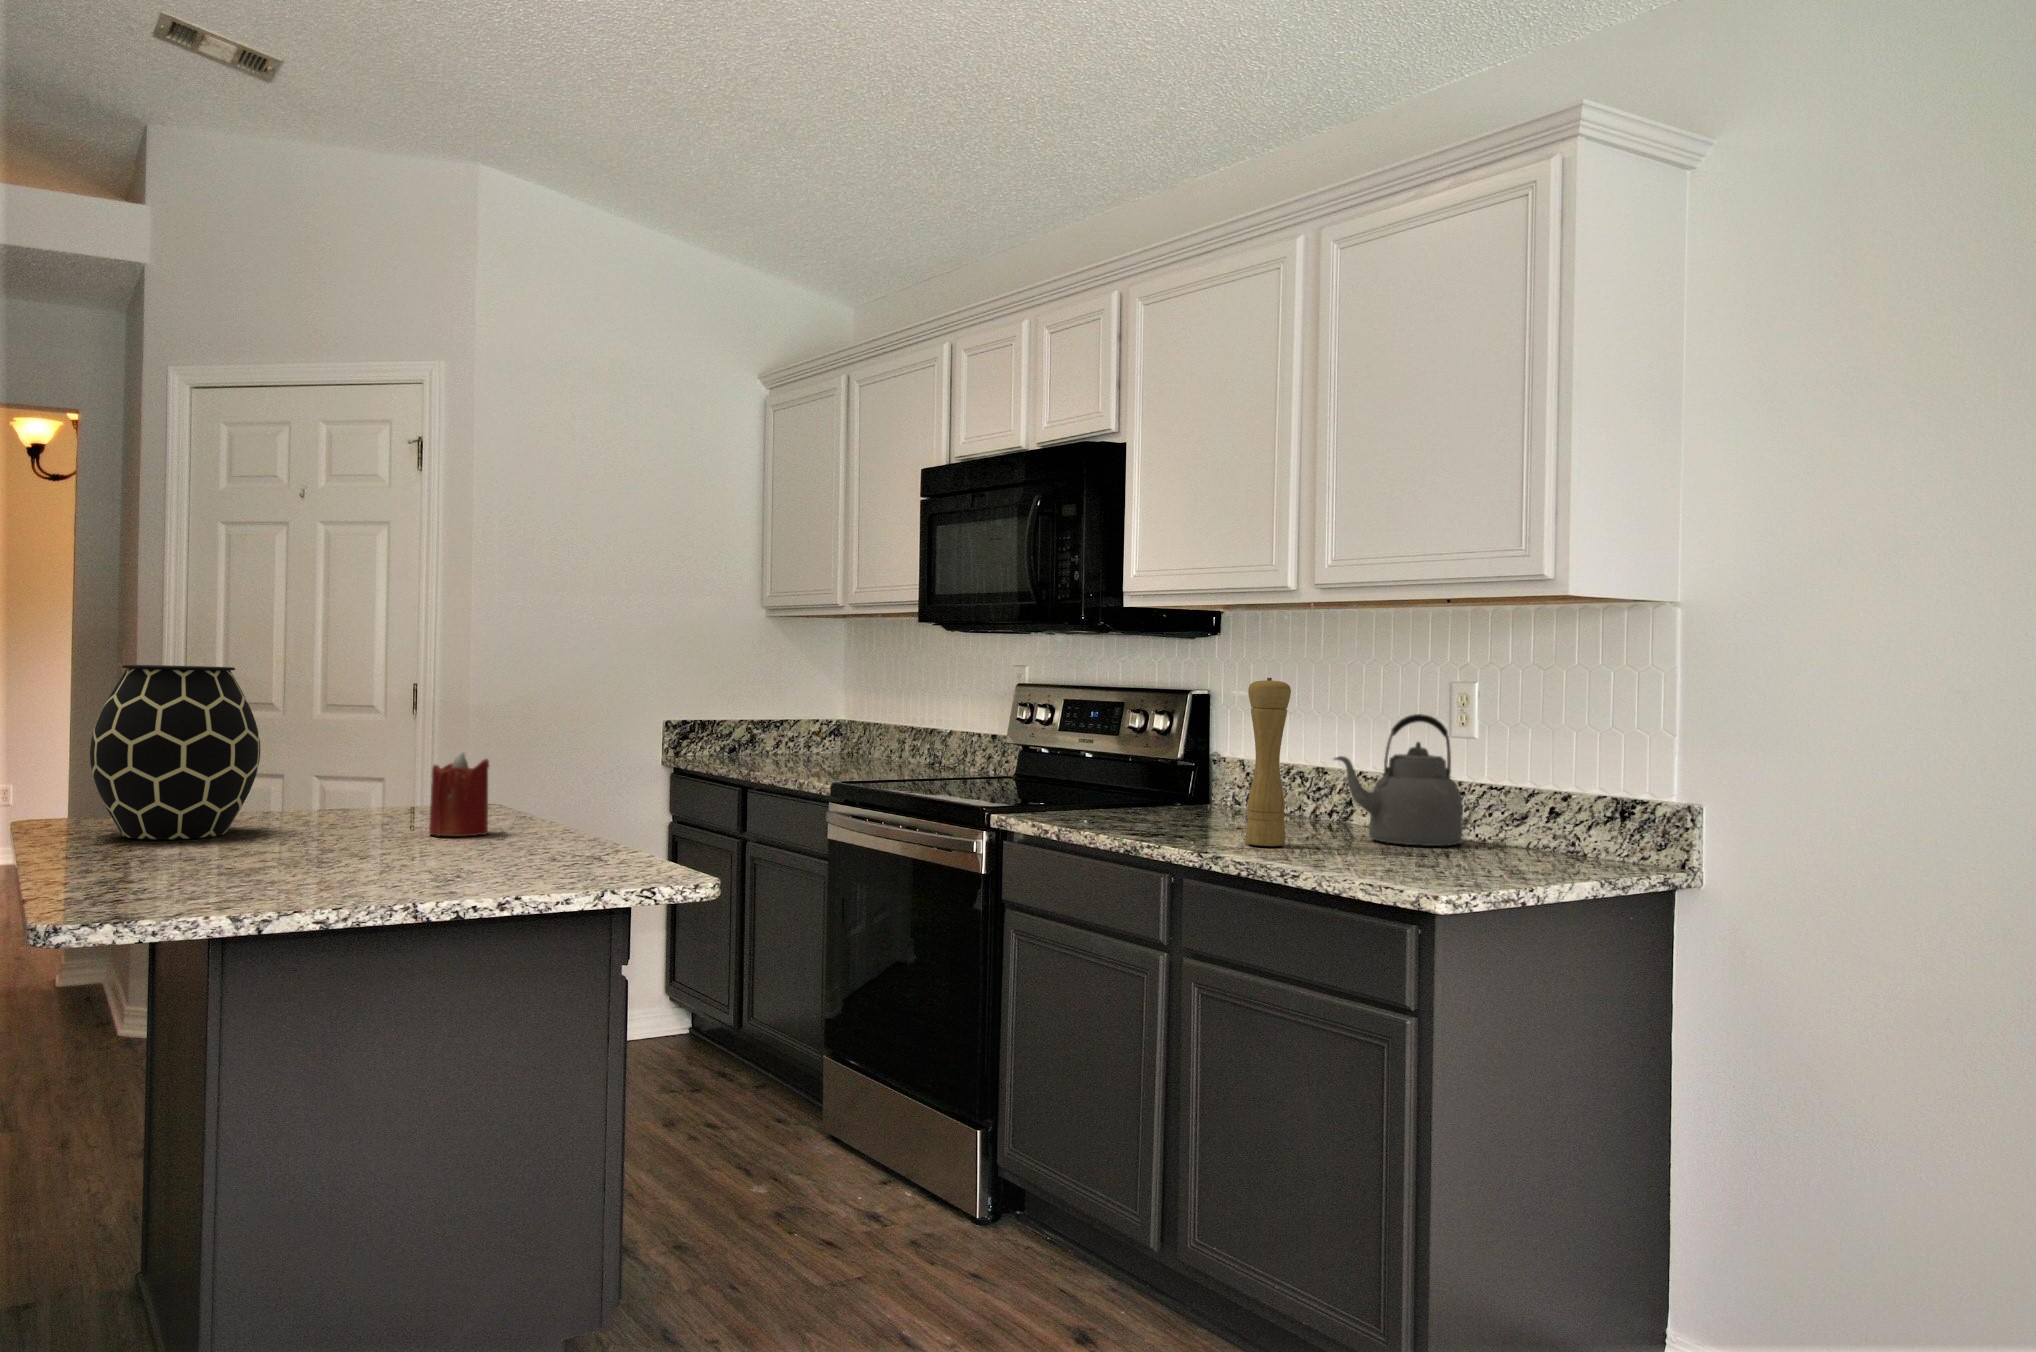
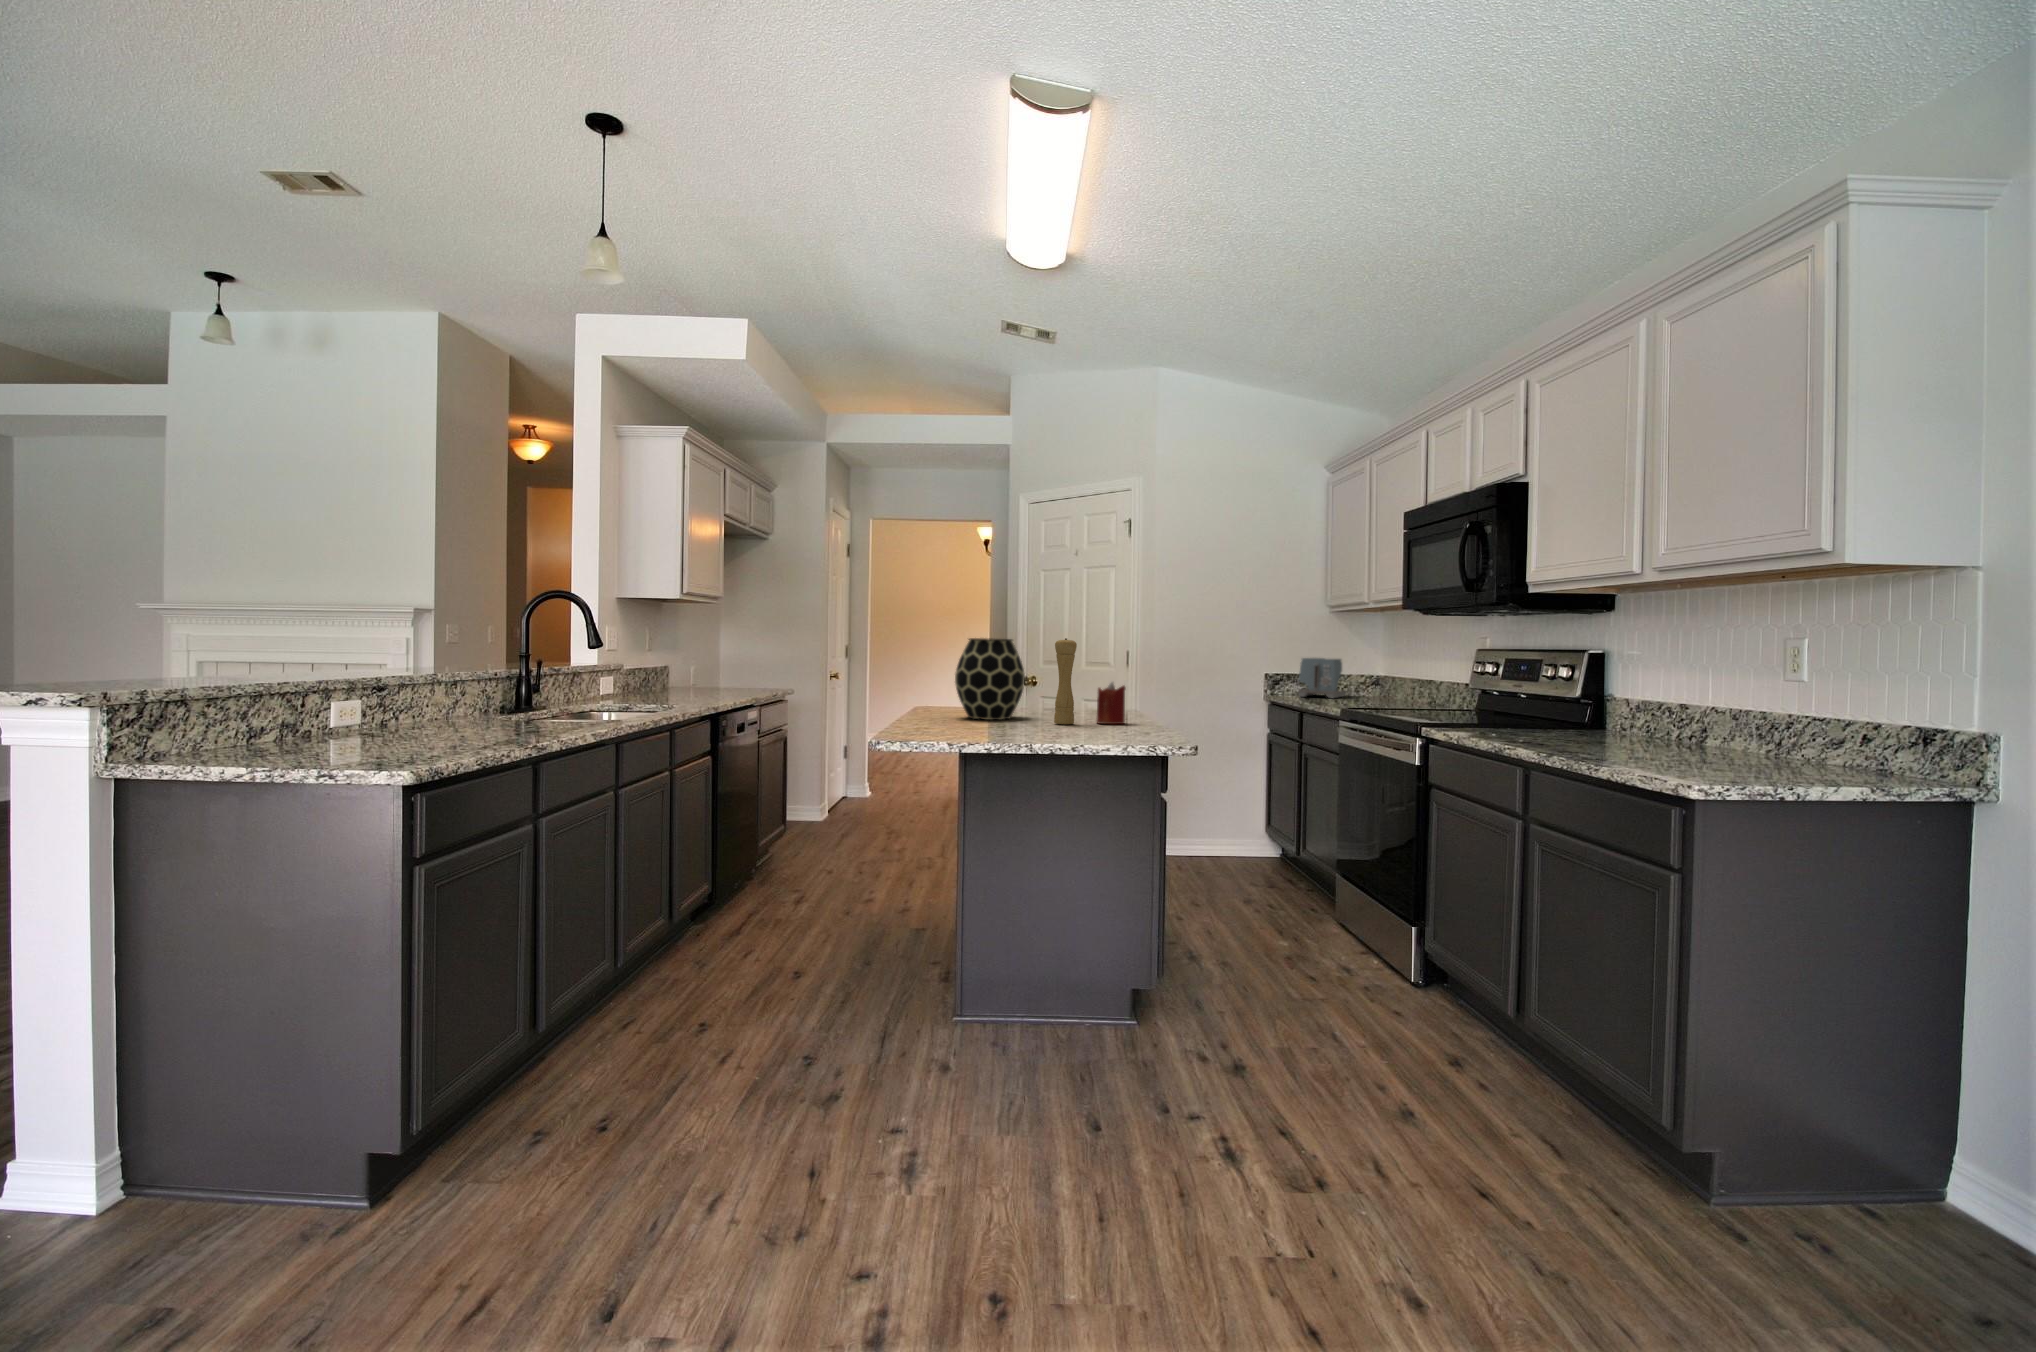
pepper mill: present [1246,678,1291,846] -> present [1054,638,1077,724]
toaster: none [725,693,797,761] -> present [1299,658,1346,698]
kettle: present [1334,714,1463,846] -> none [1664,664,1782,760]

